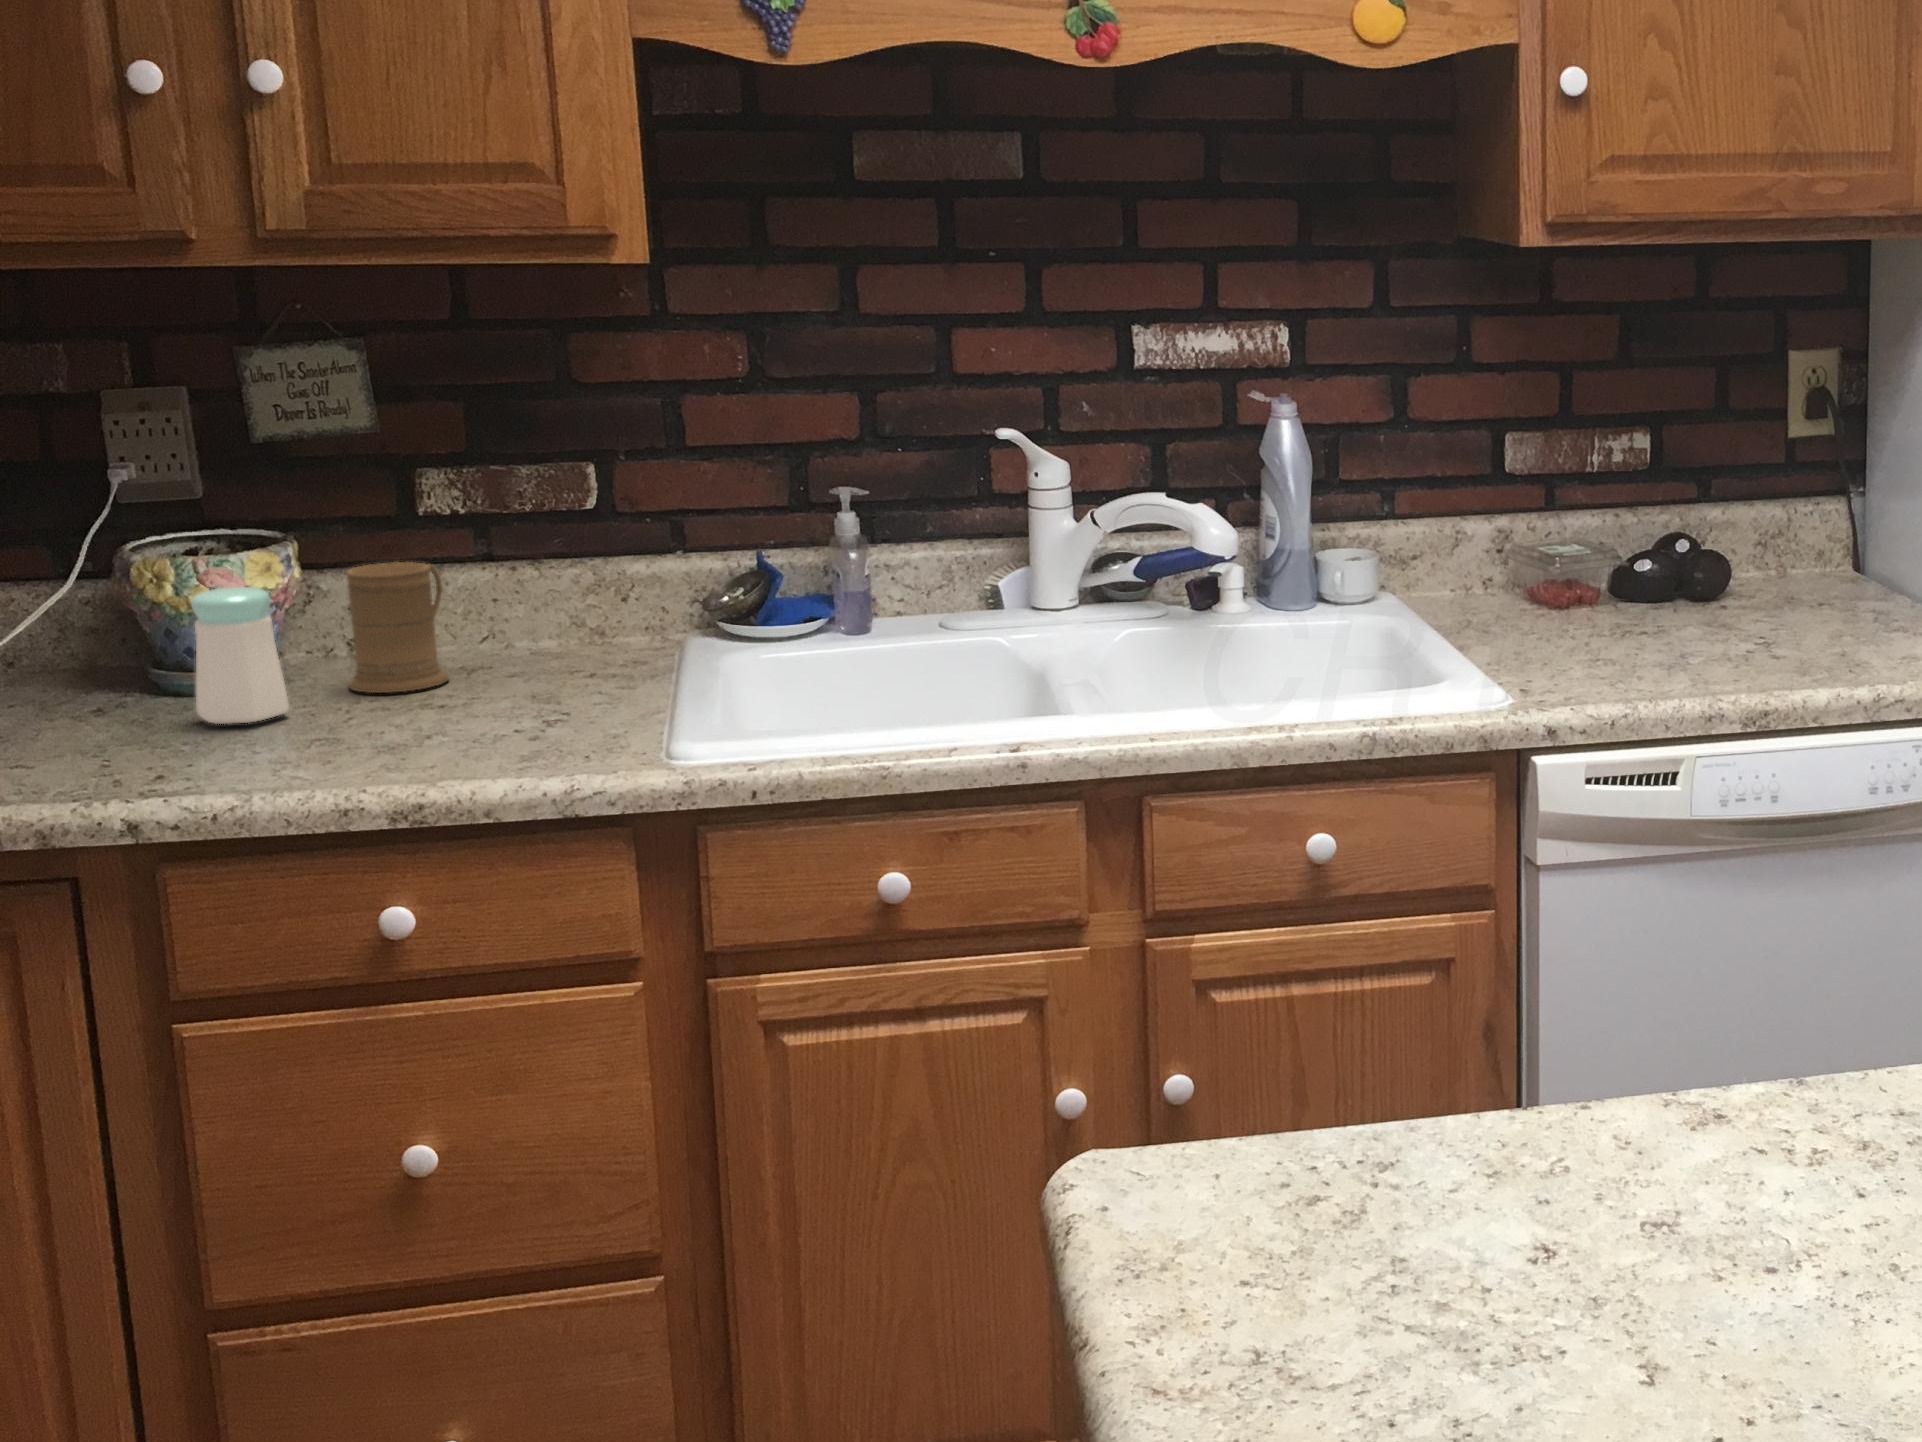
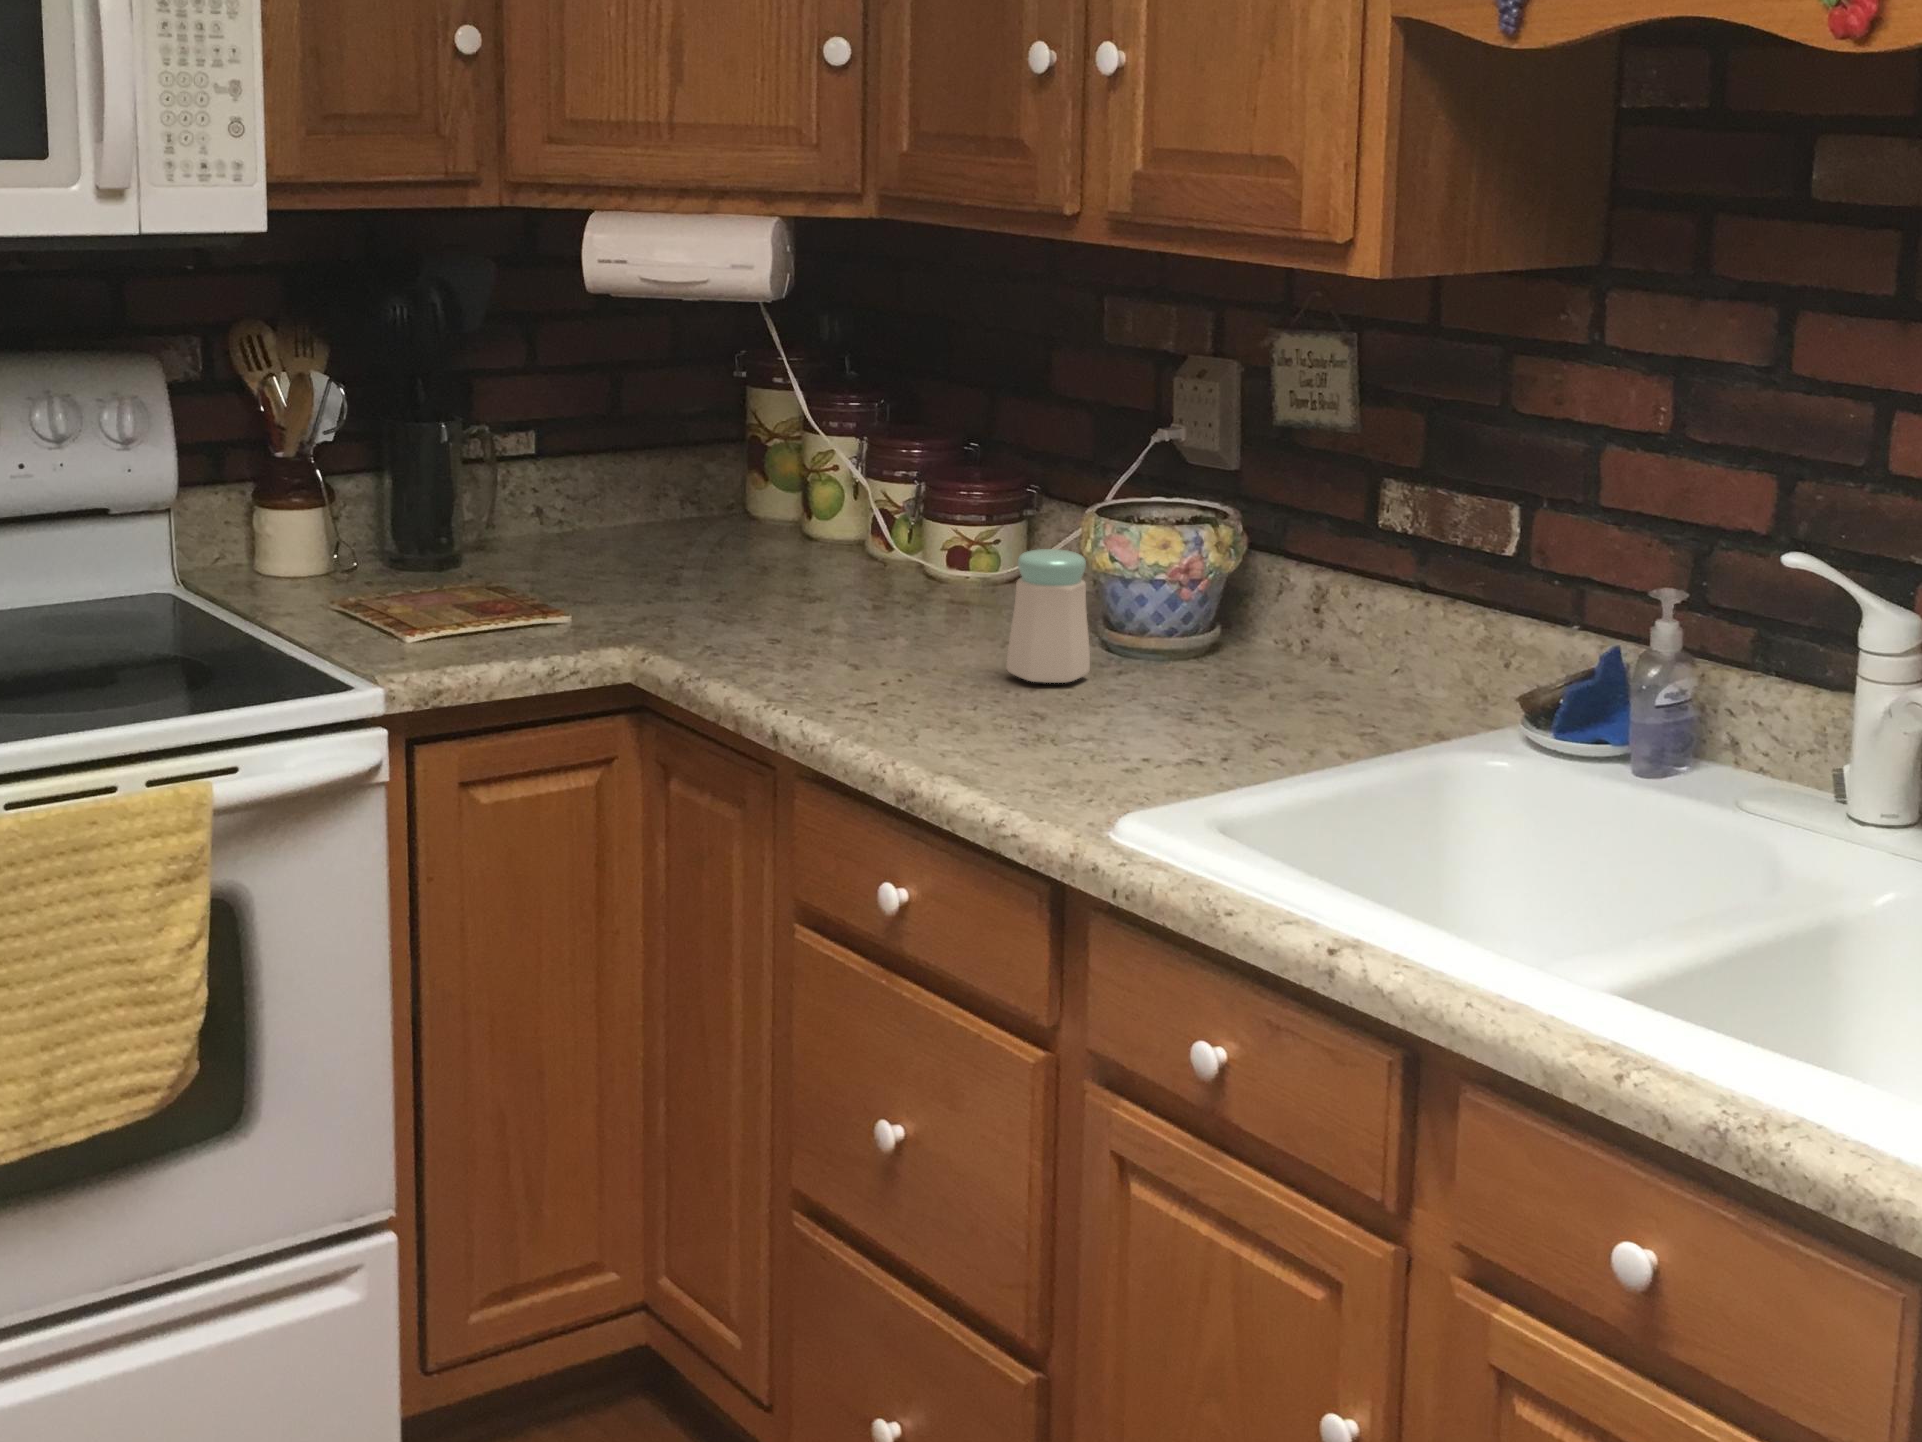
mug: present [346,562,449,693] -> none [1169,560,1300,699]

